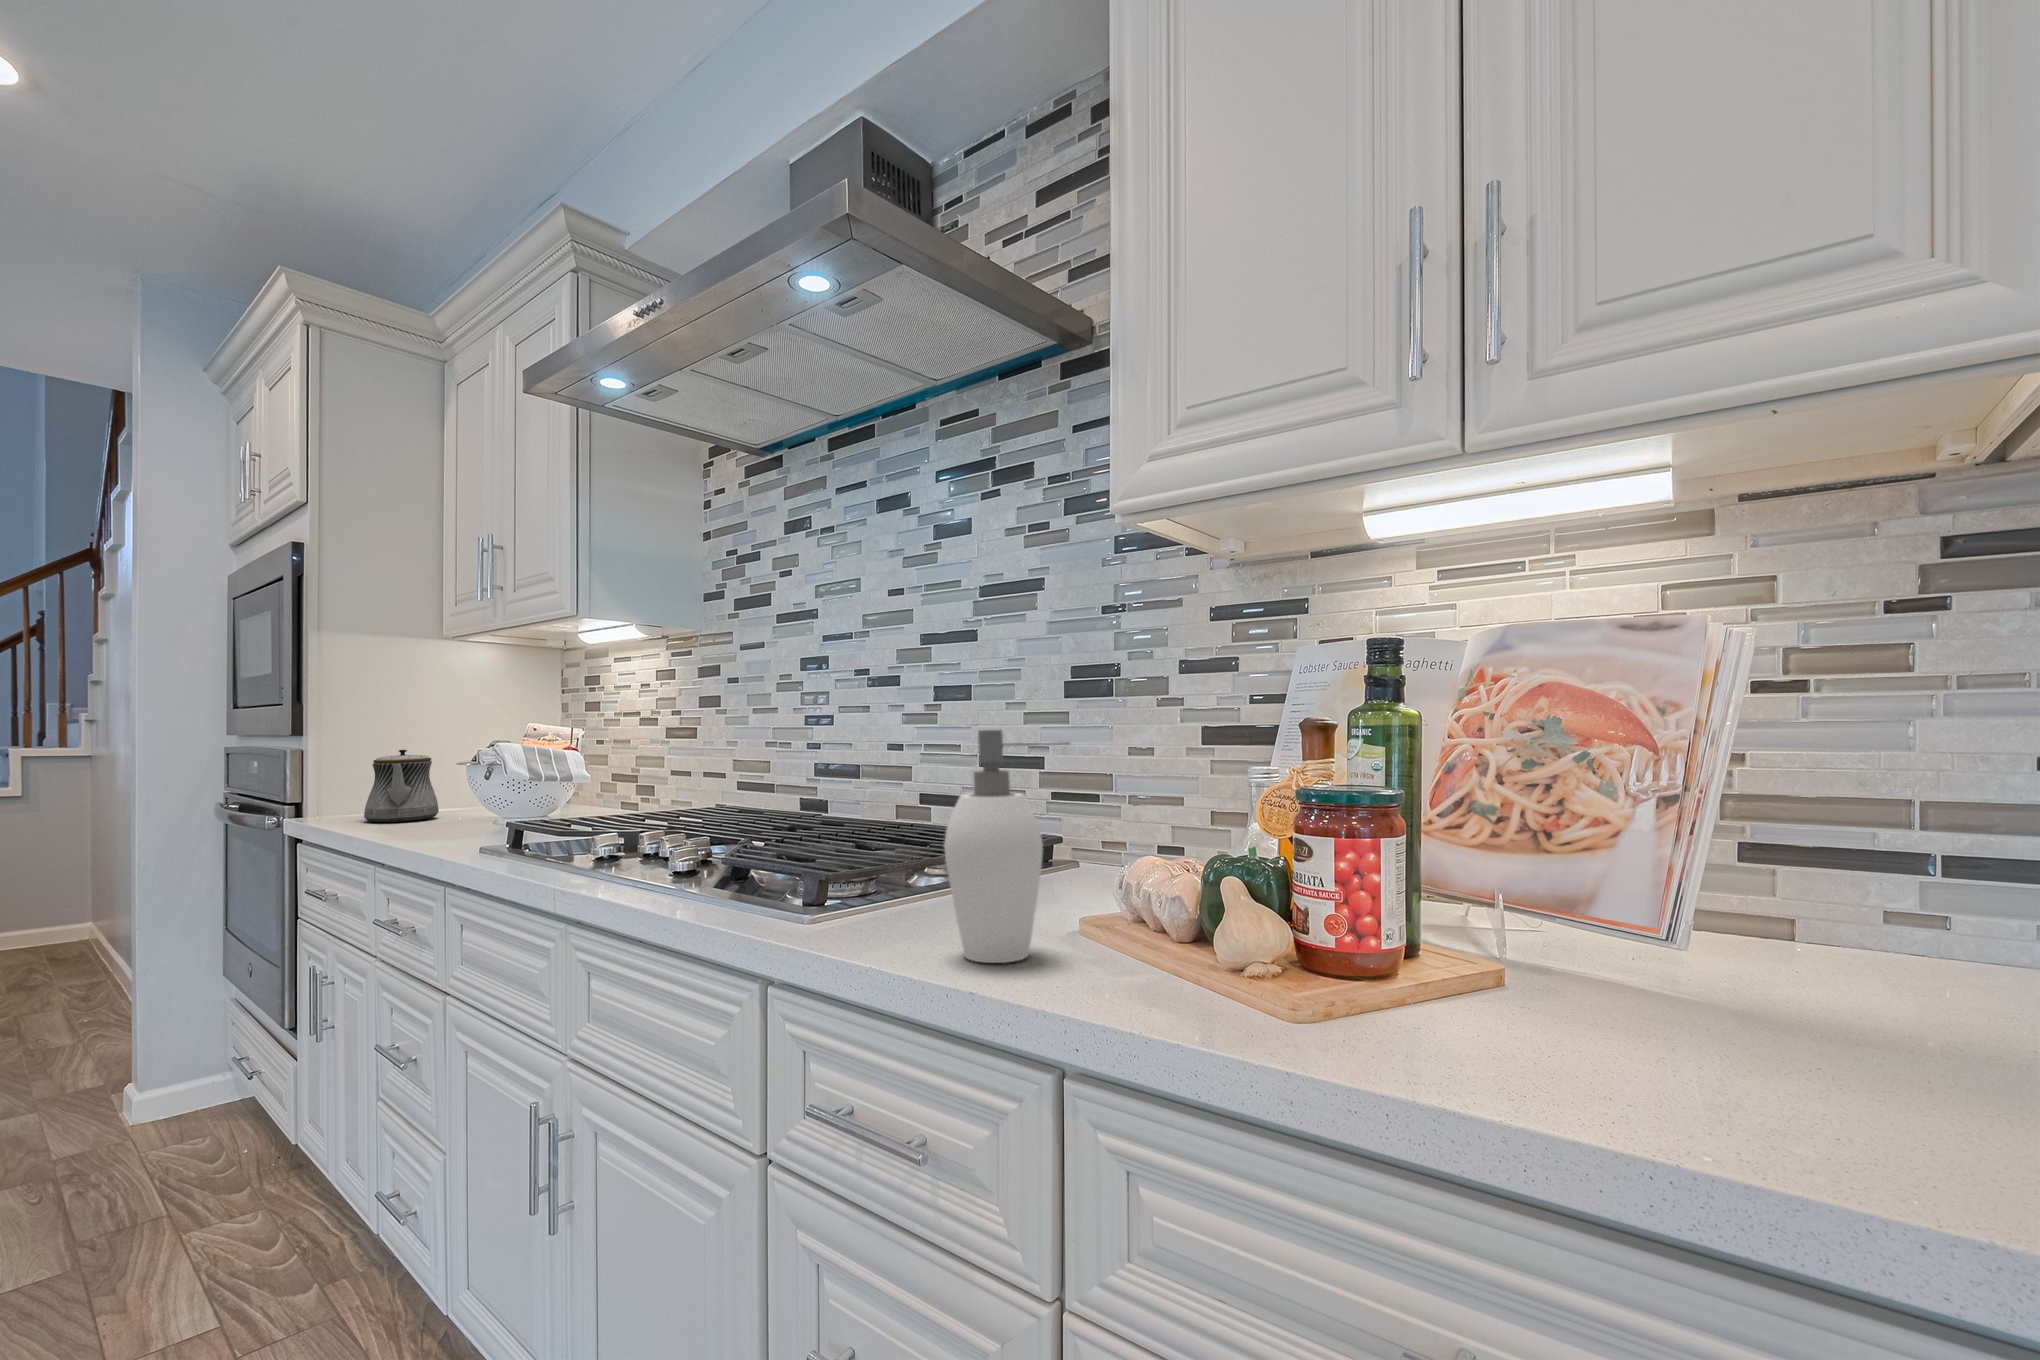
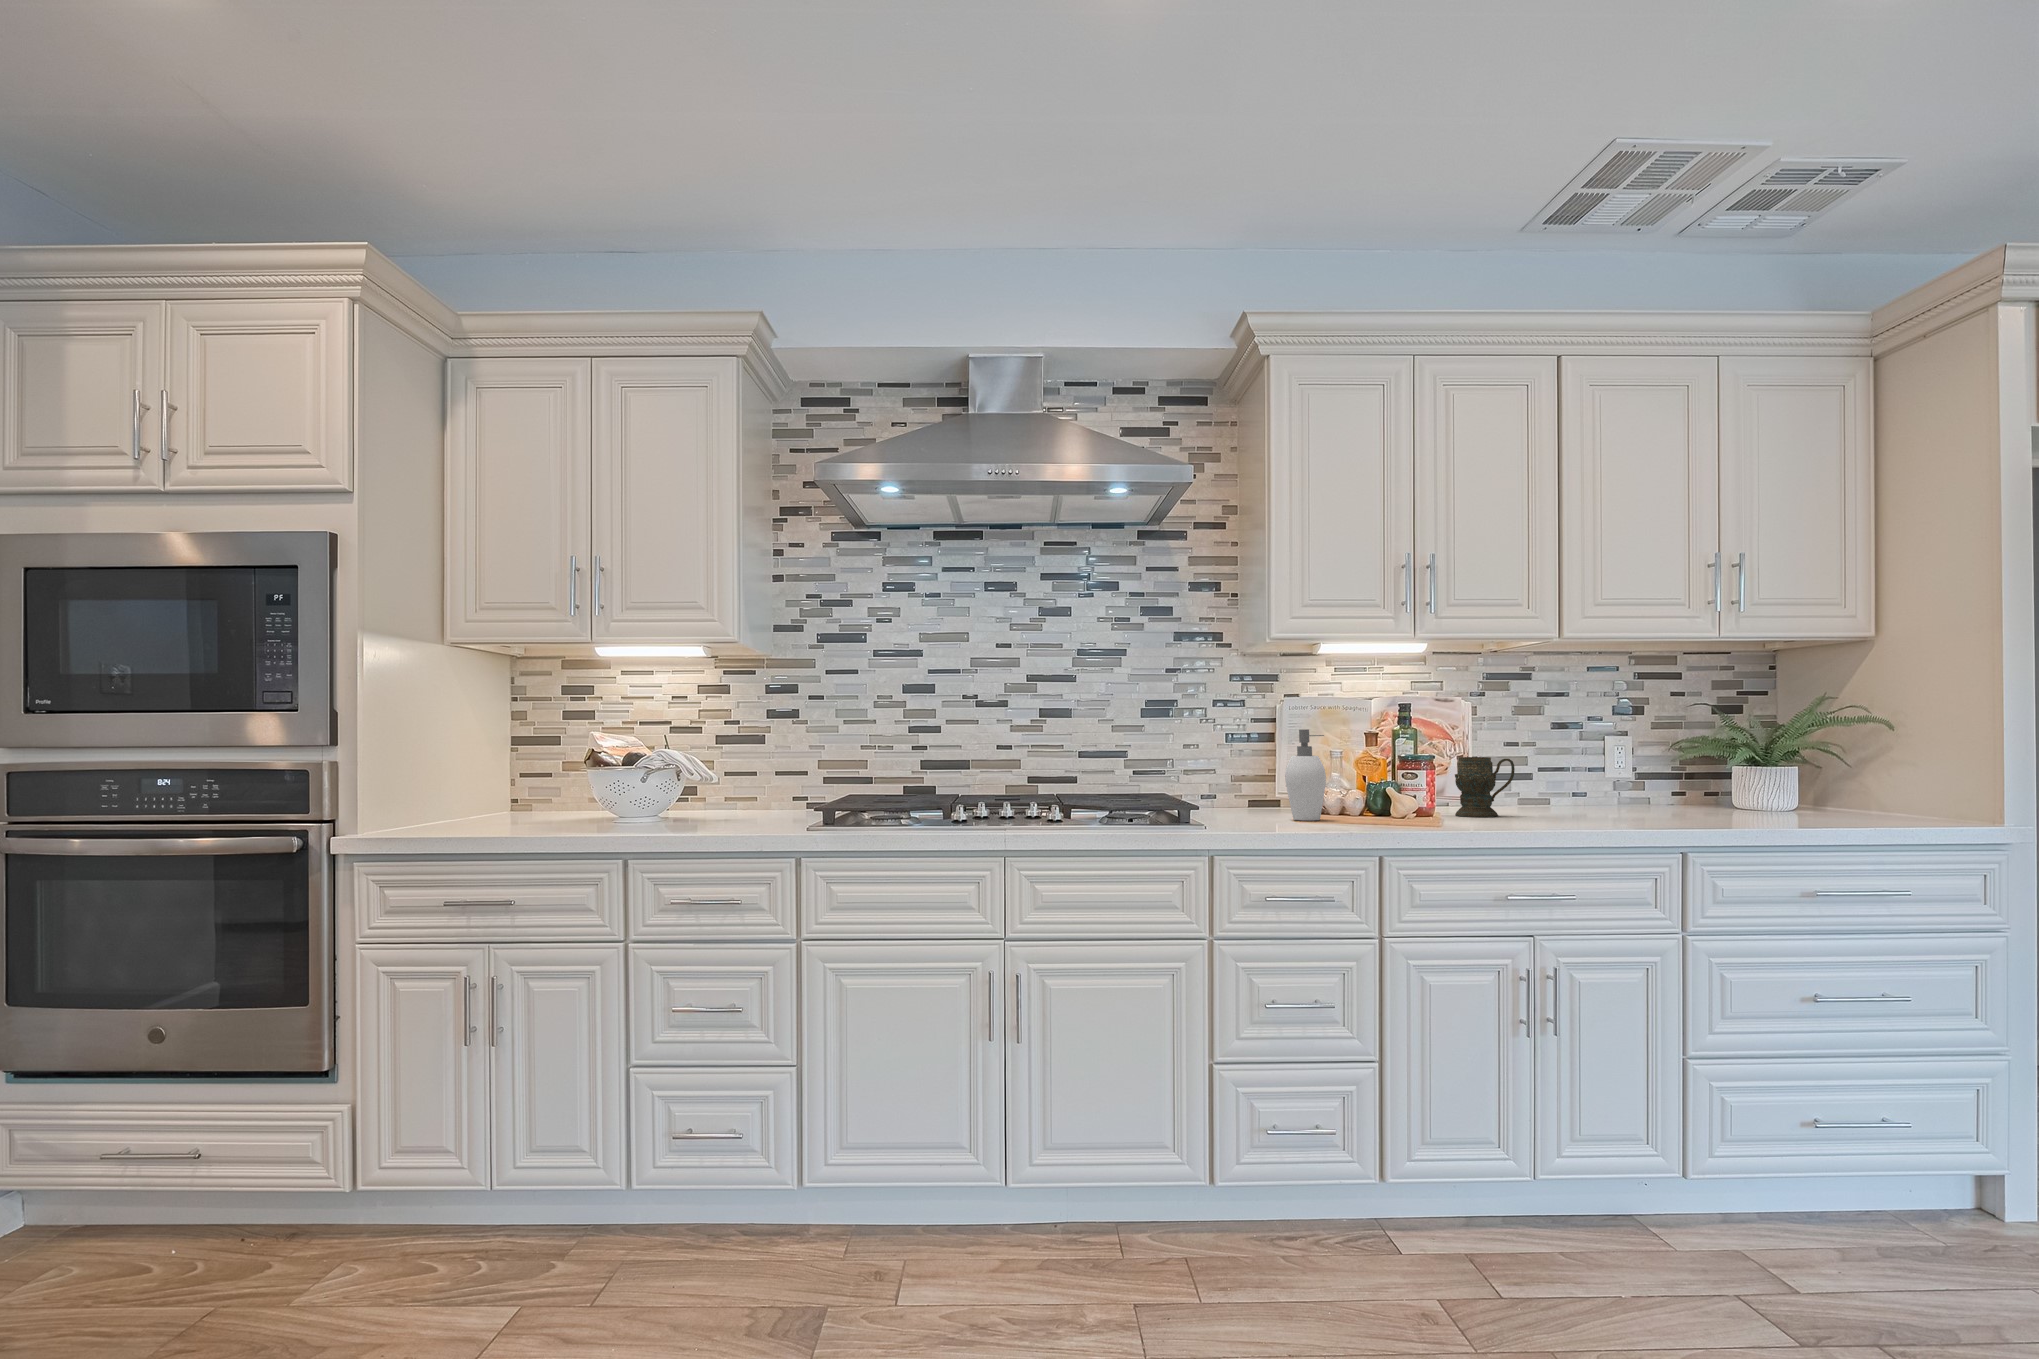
teapot: present [364,750,439,822] -> none [507,751,587,817]
mug: none [1548,813,1771,1036] -> present [1455,757,1515,817]

